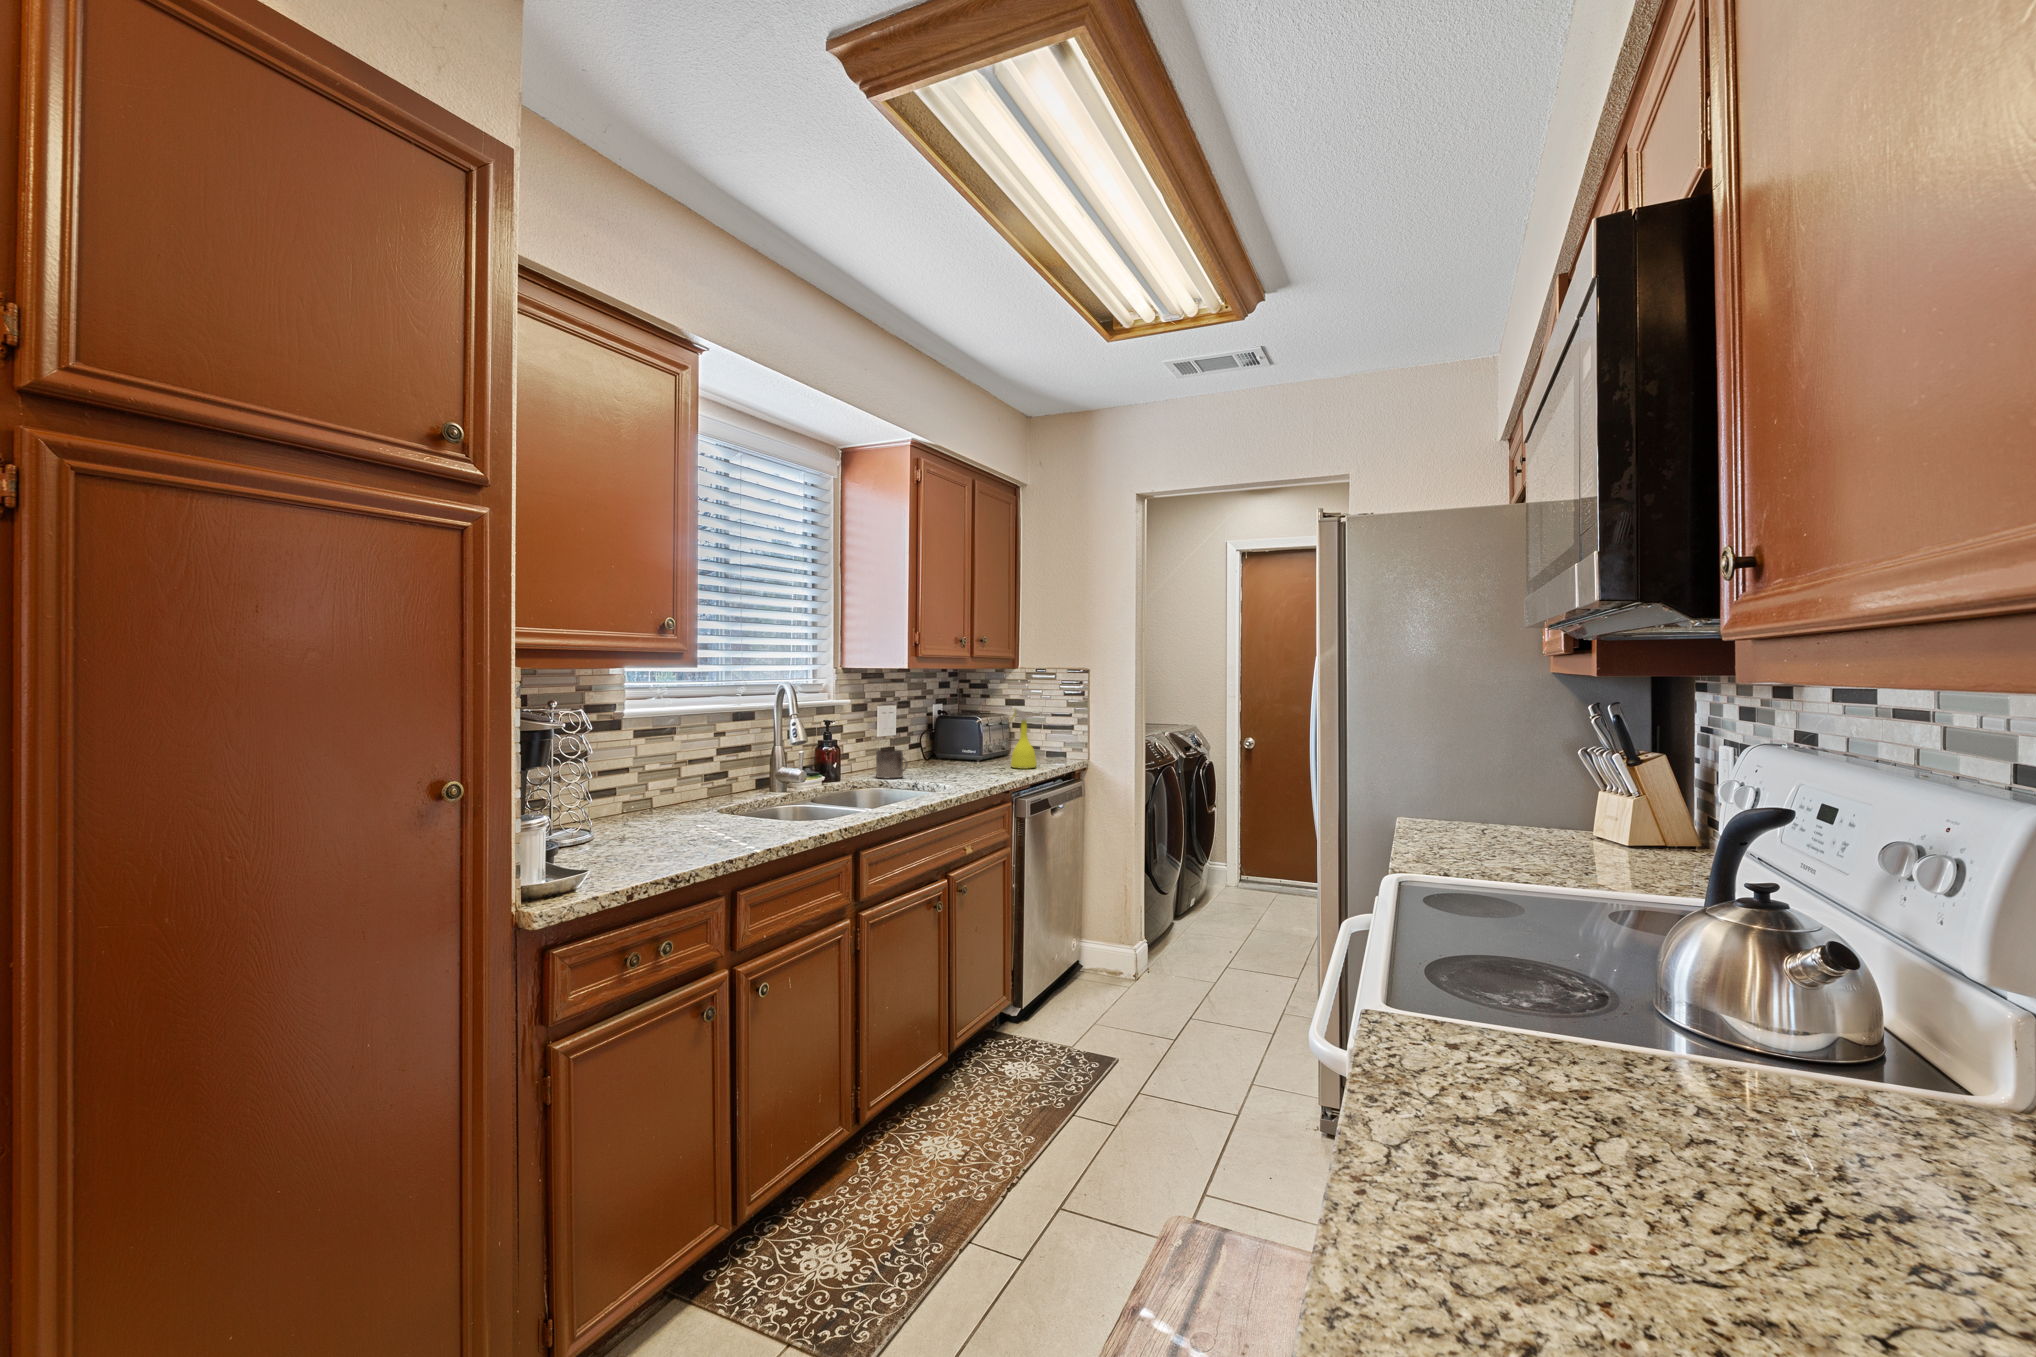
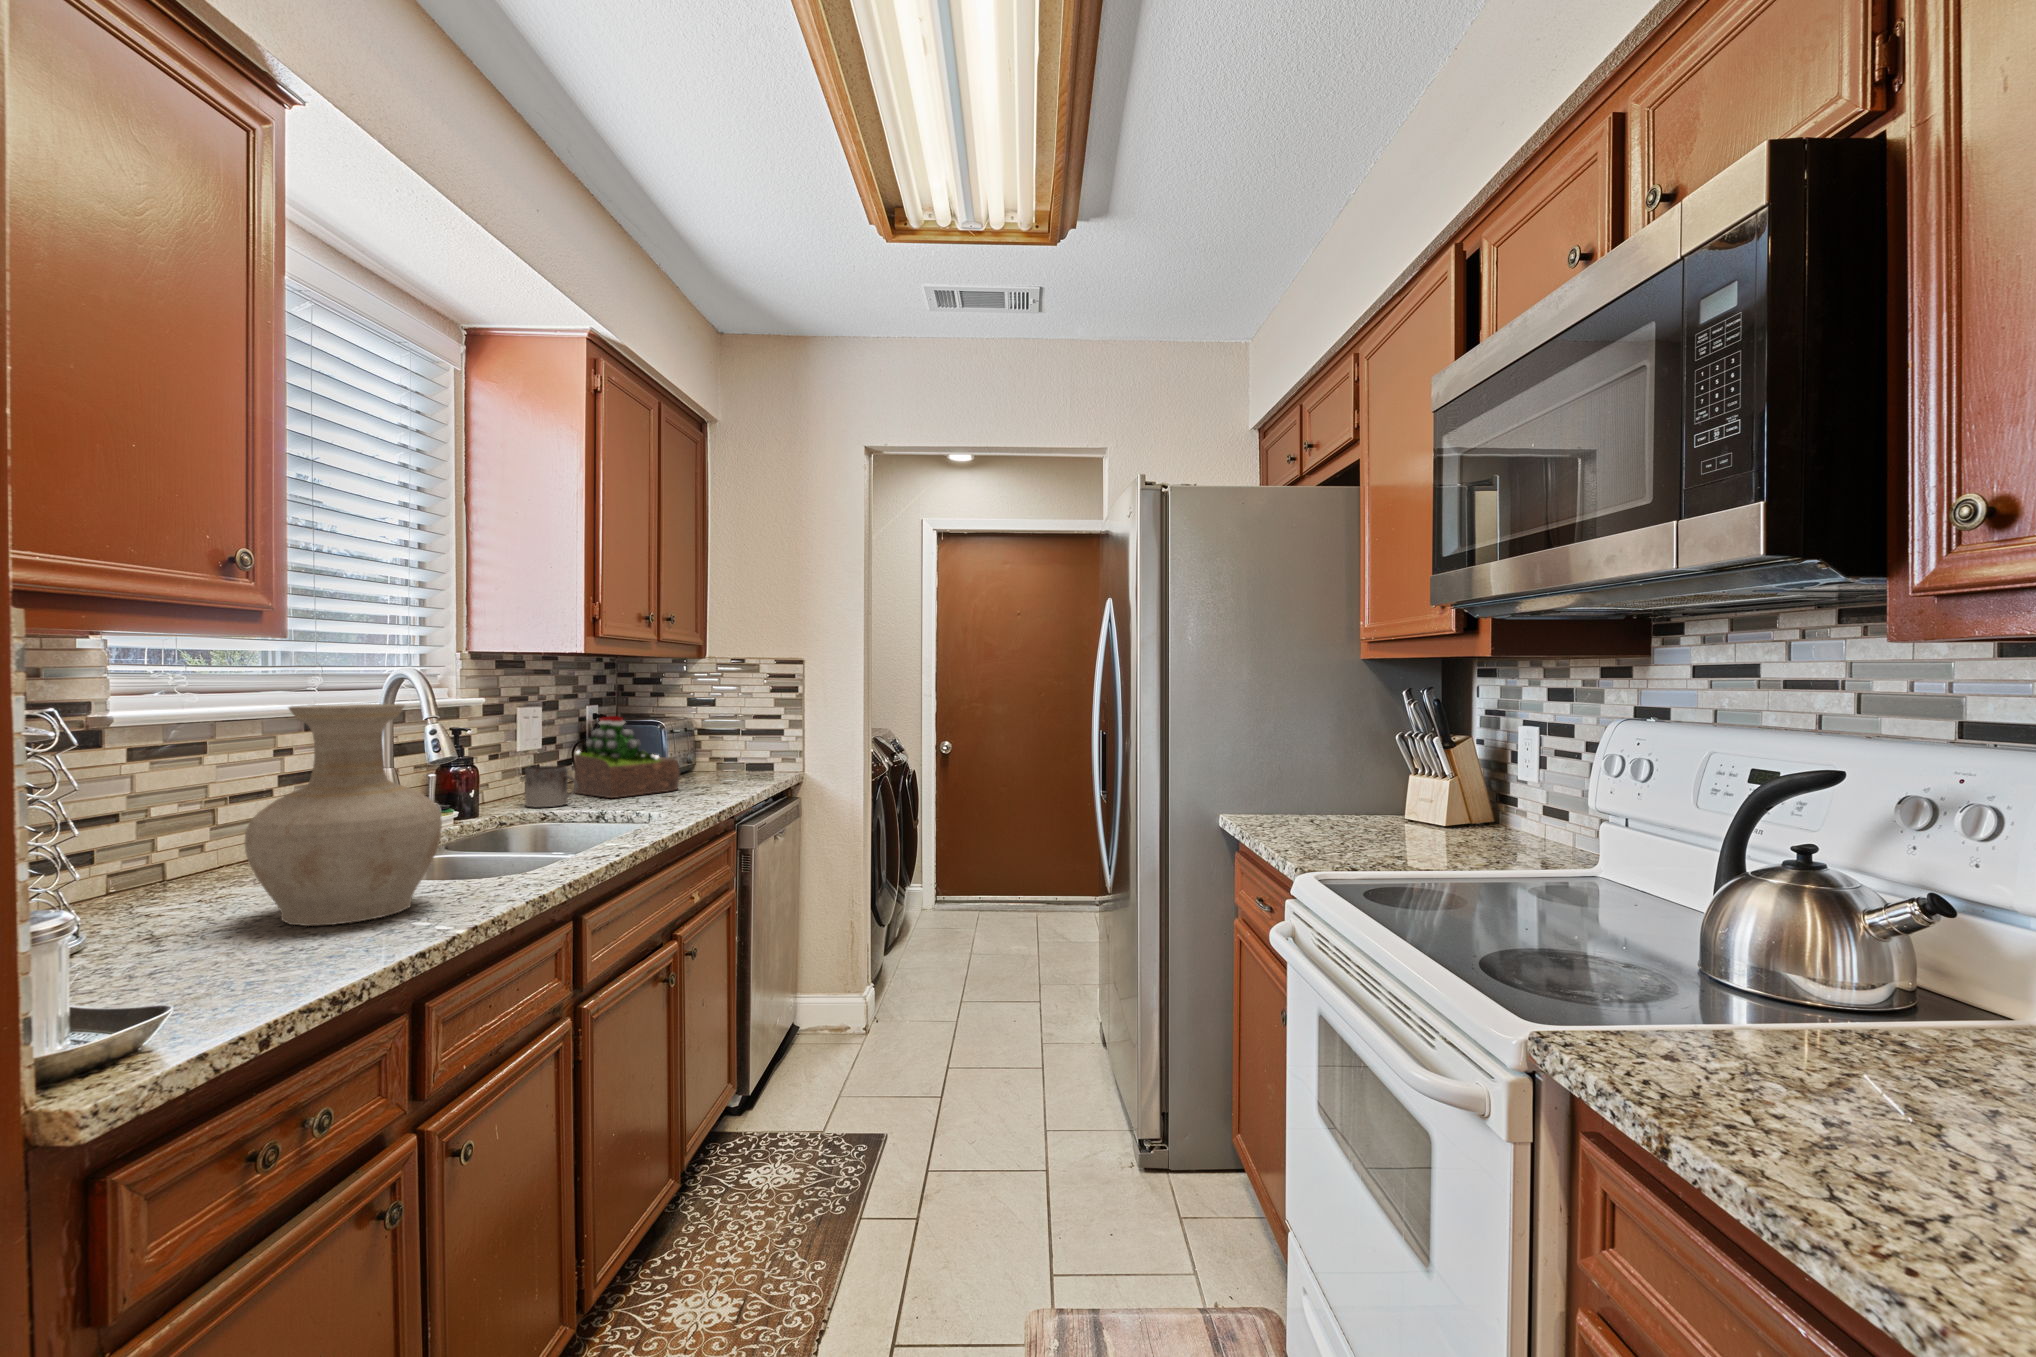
vase: none [664,707,769,840] -> present [245,704,442,926]
spray bottle: present [1011,709,1037,769] -> none [709,705,746,783]
succulent plant: none [915,715,985,775] -> present [575,716,679,798]

